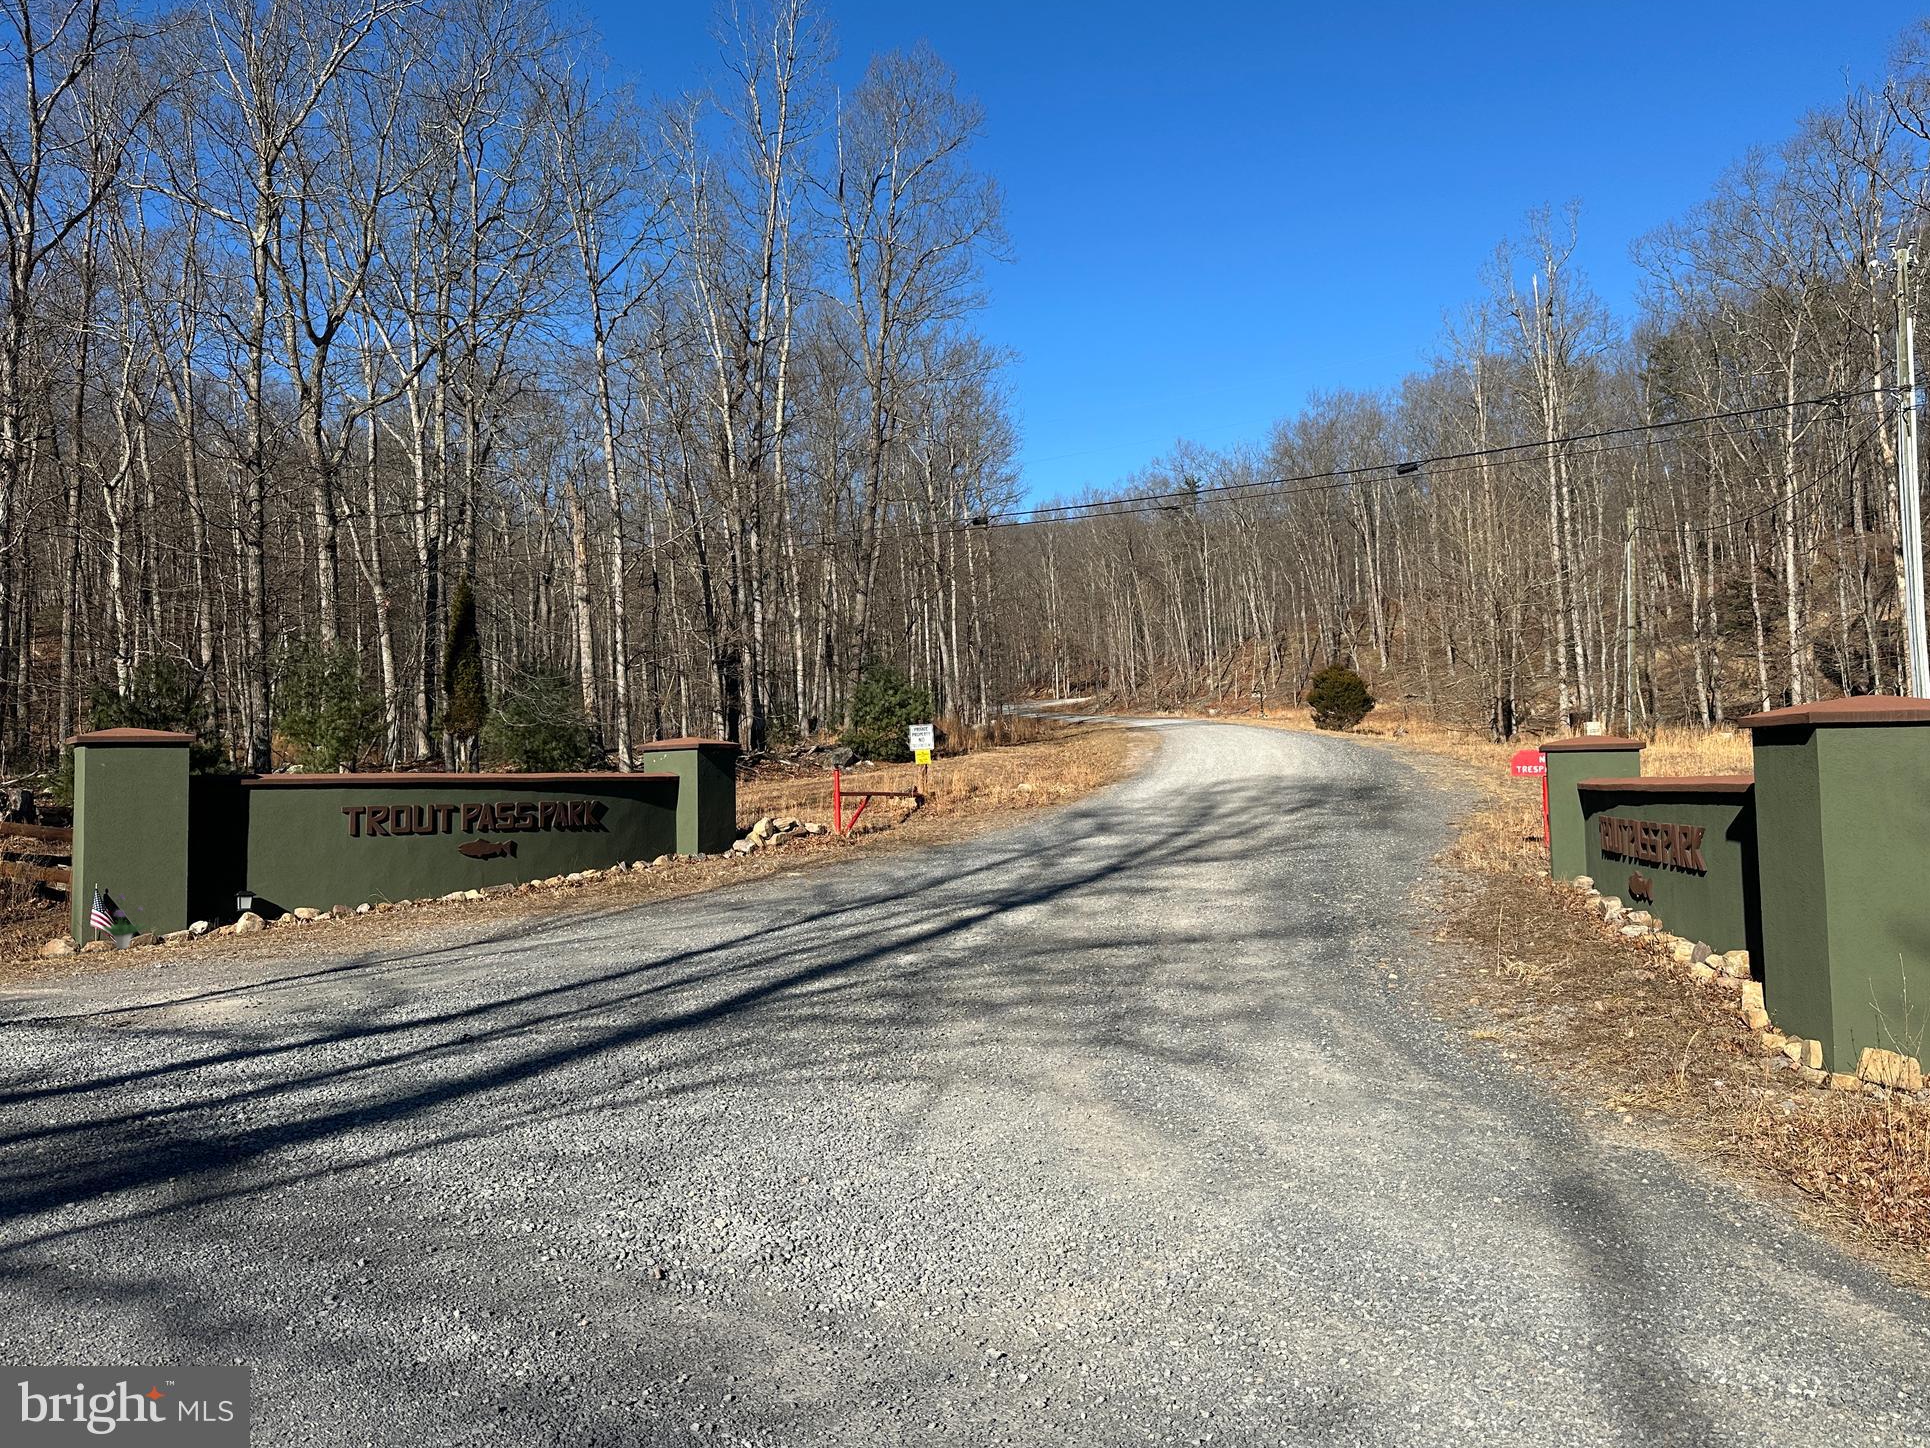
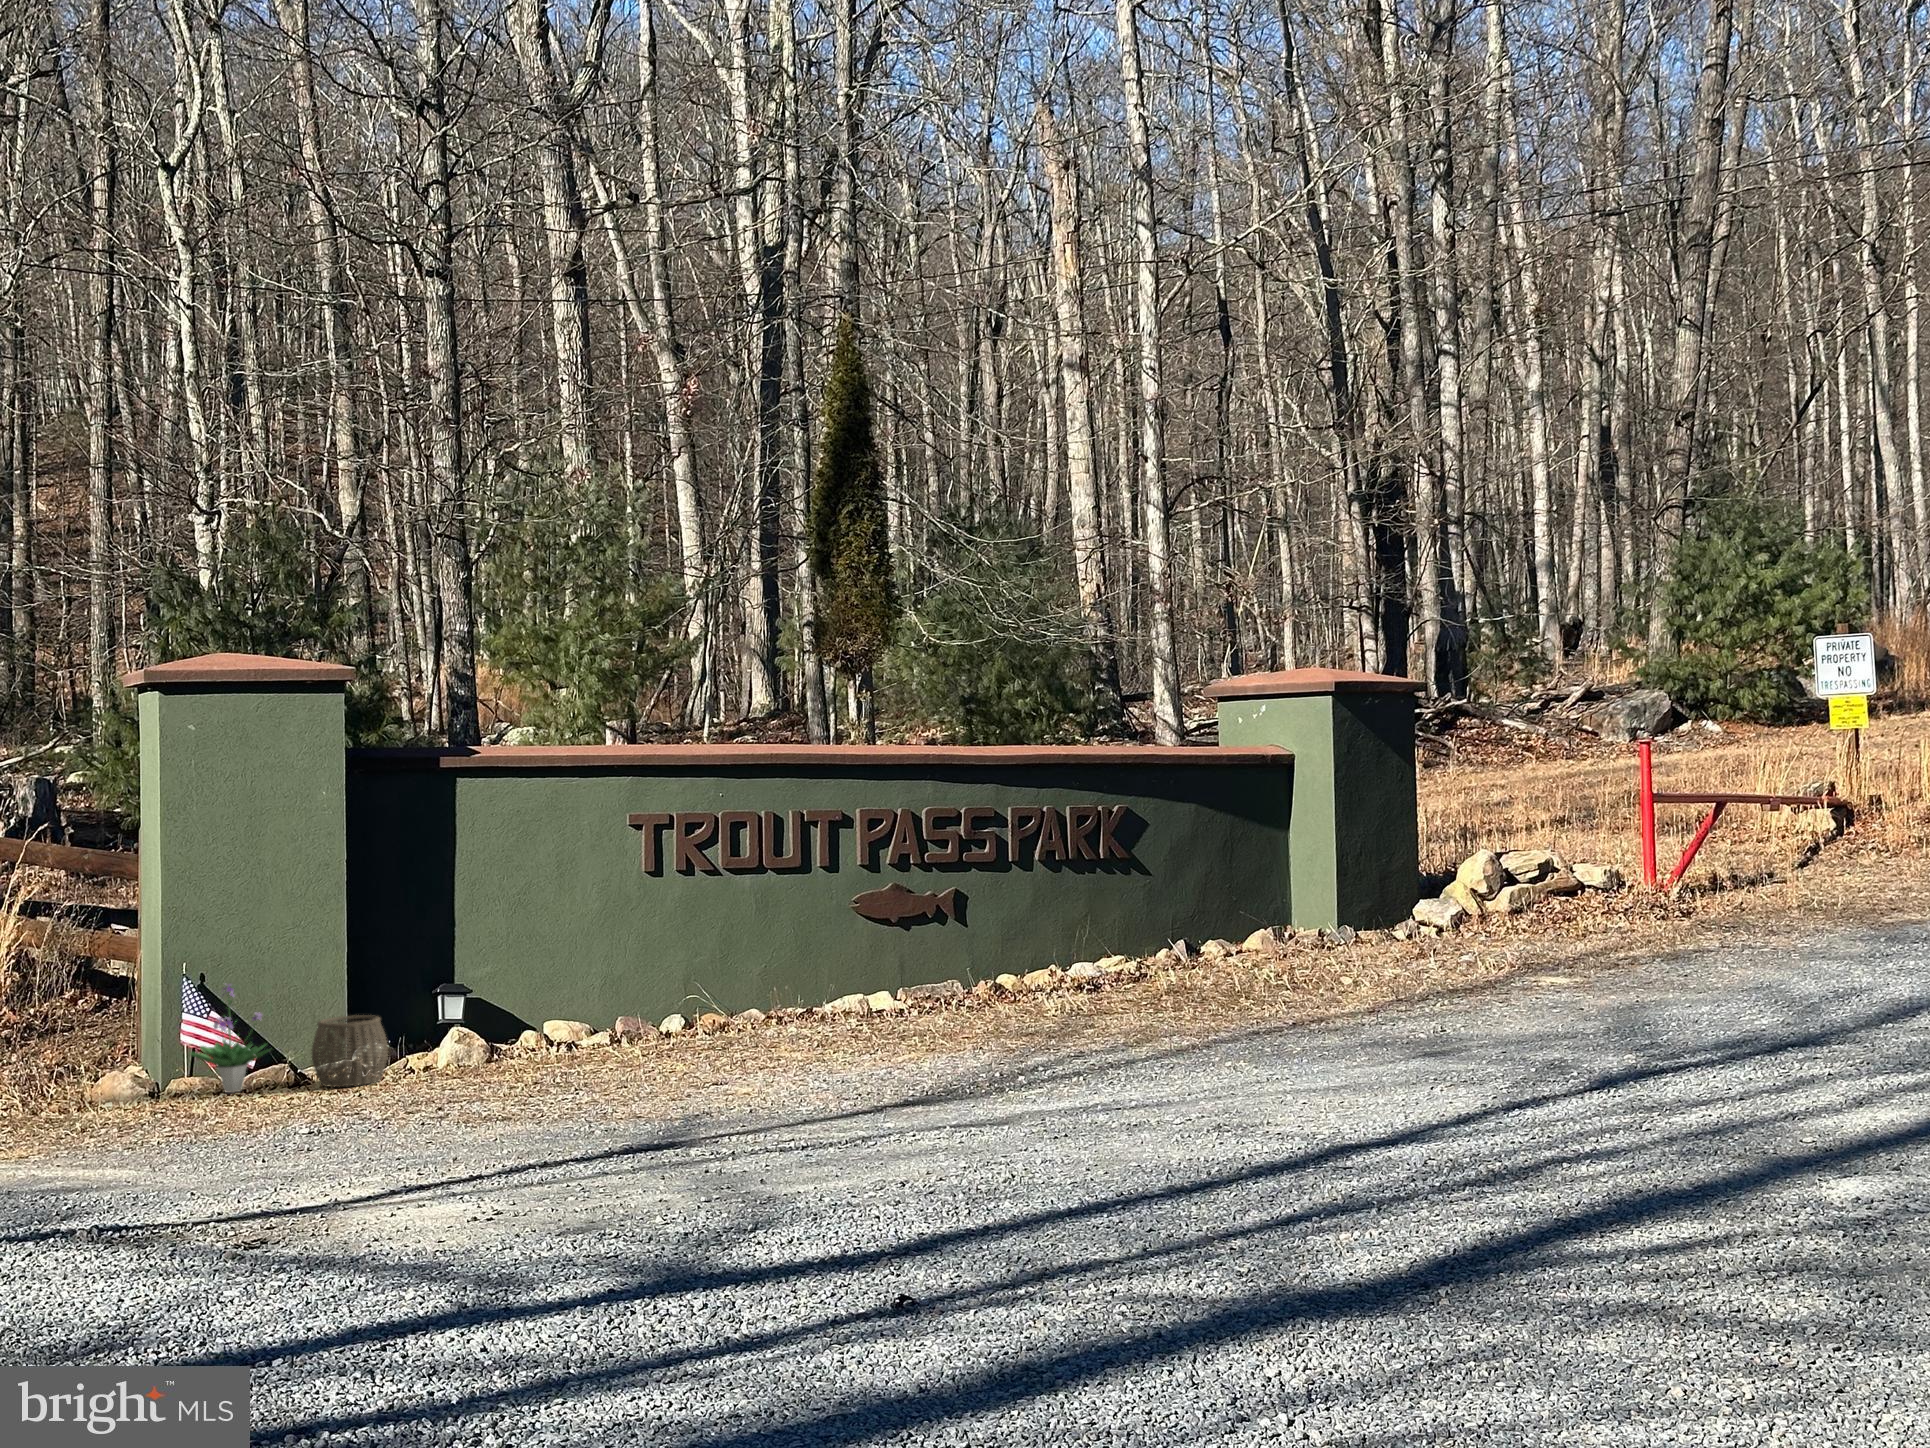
woven basket: none [172,906,219,942] -> present [312,1015,388,1087]

